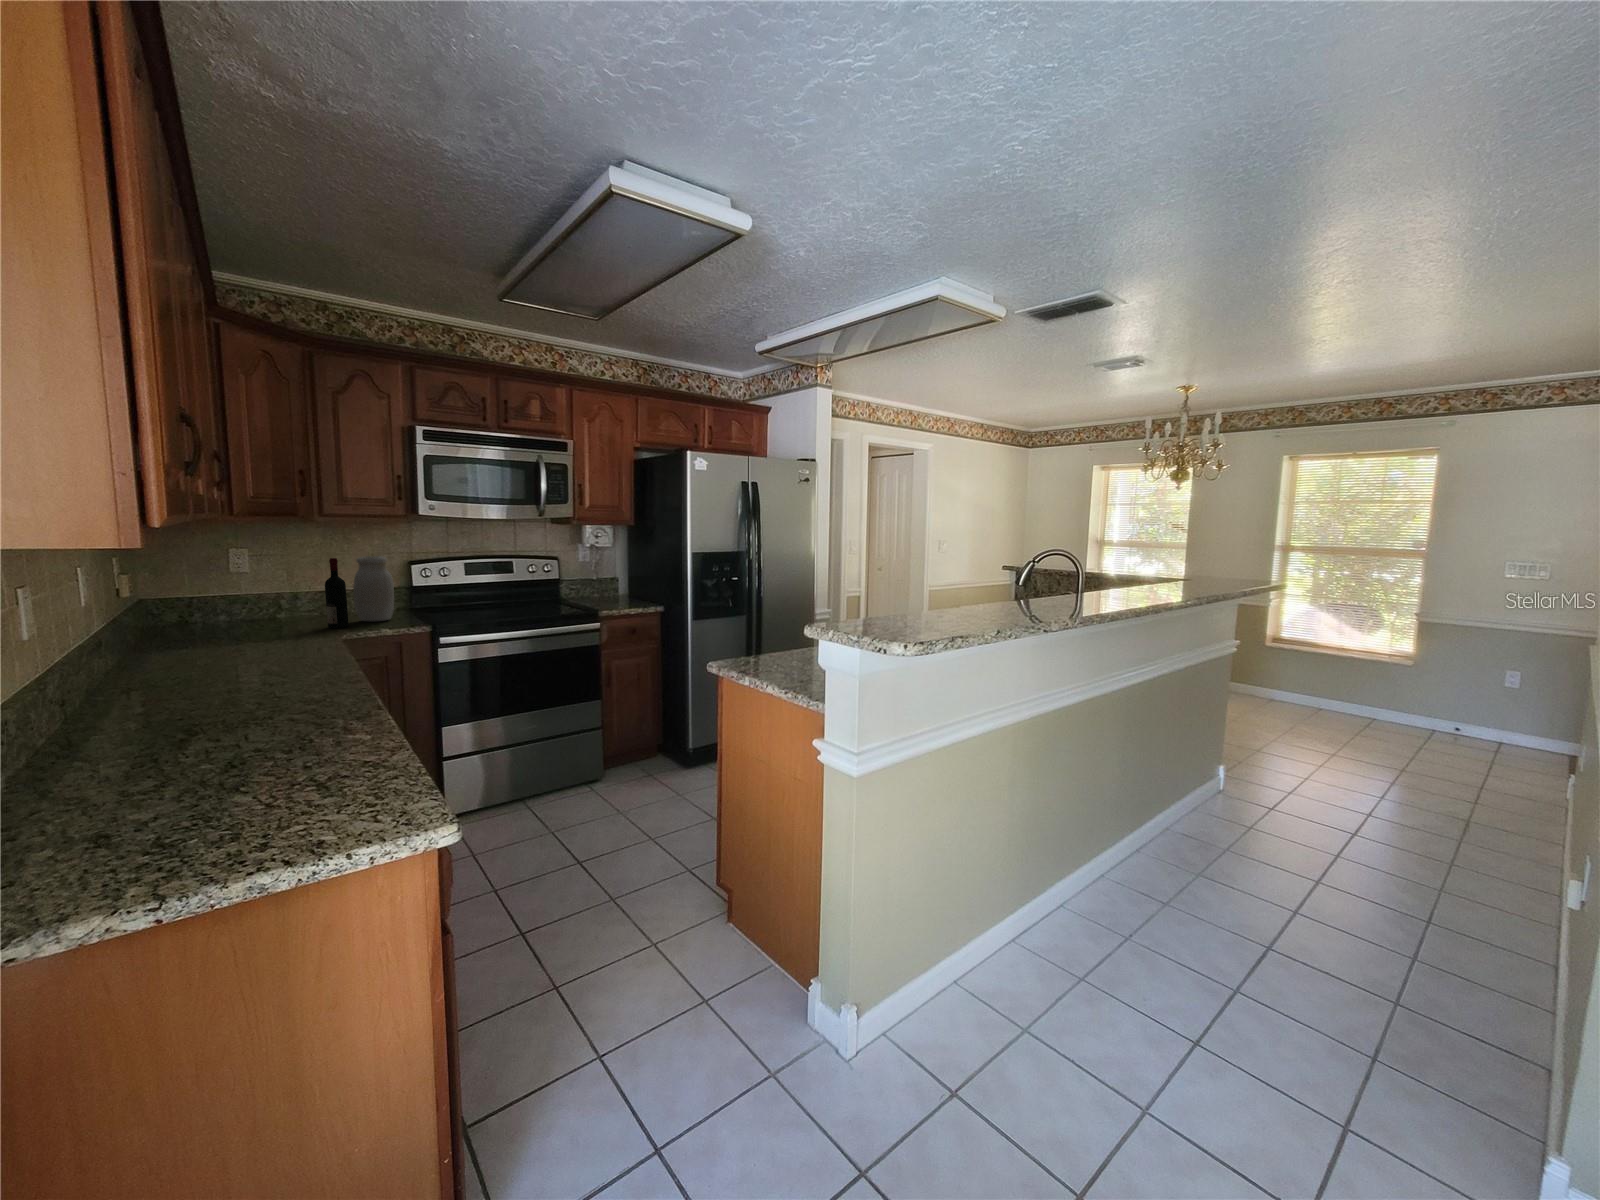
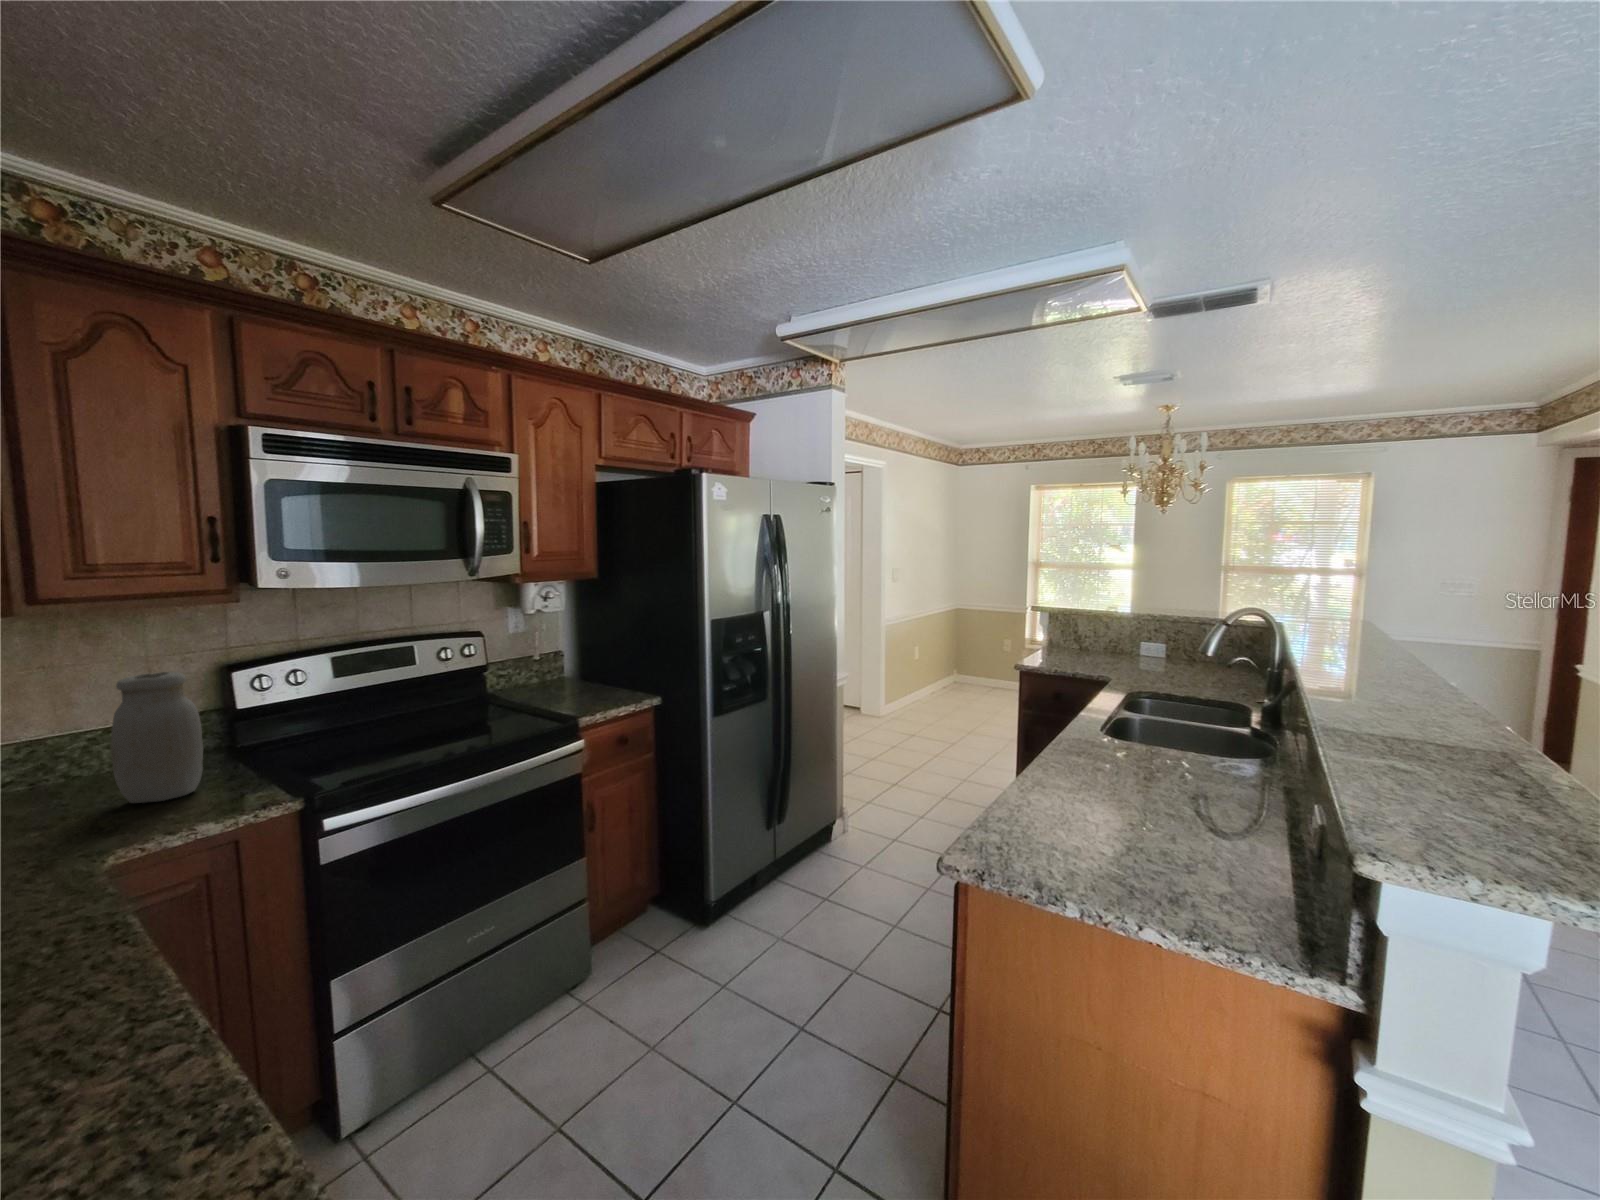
wine bottle: present [325,558,349,628] -> none [48,689,108,836]

